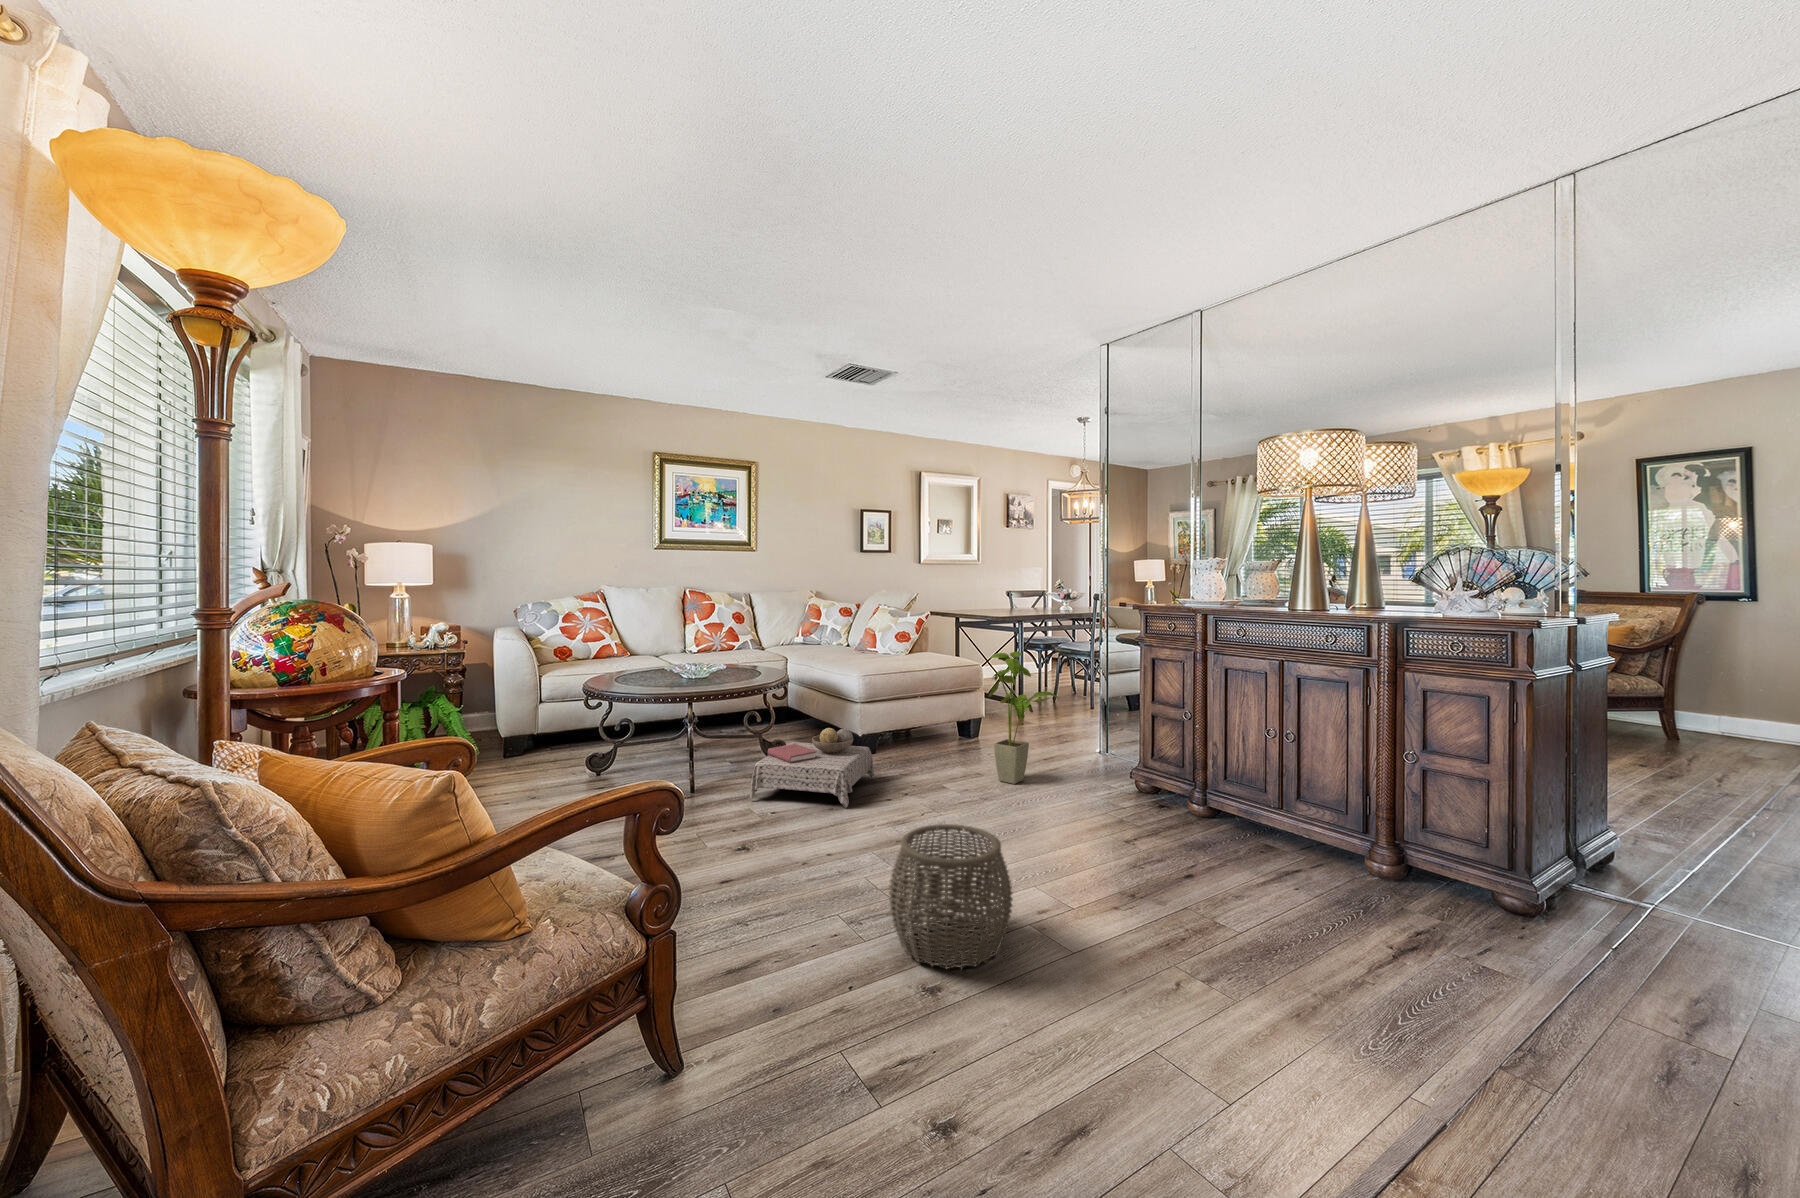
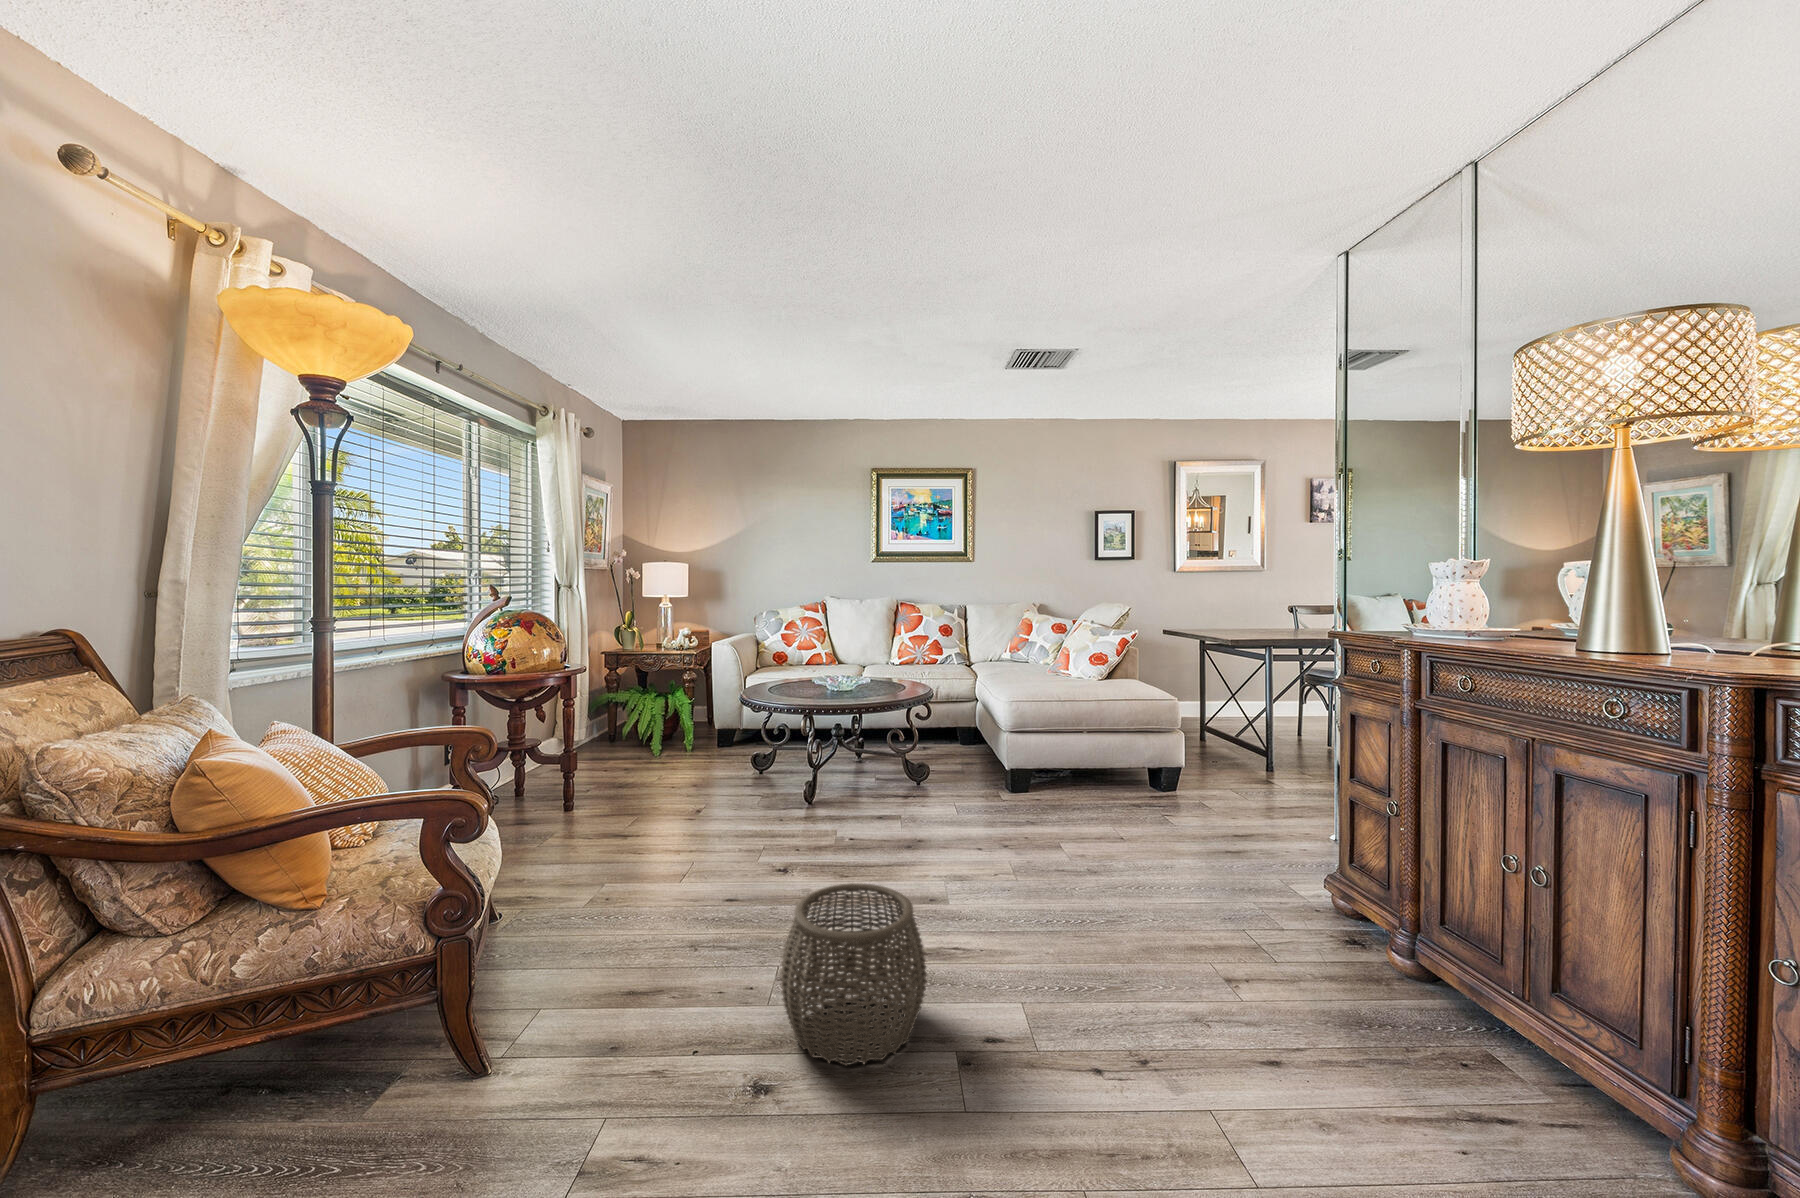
house plant: present [989,652,1059,784] -> none [1122,686,1215,854]
ottoman: present [750,728,874,808] -> none [848,755,994,846]

